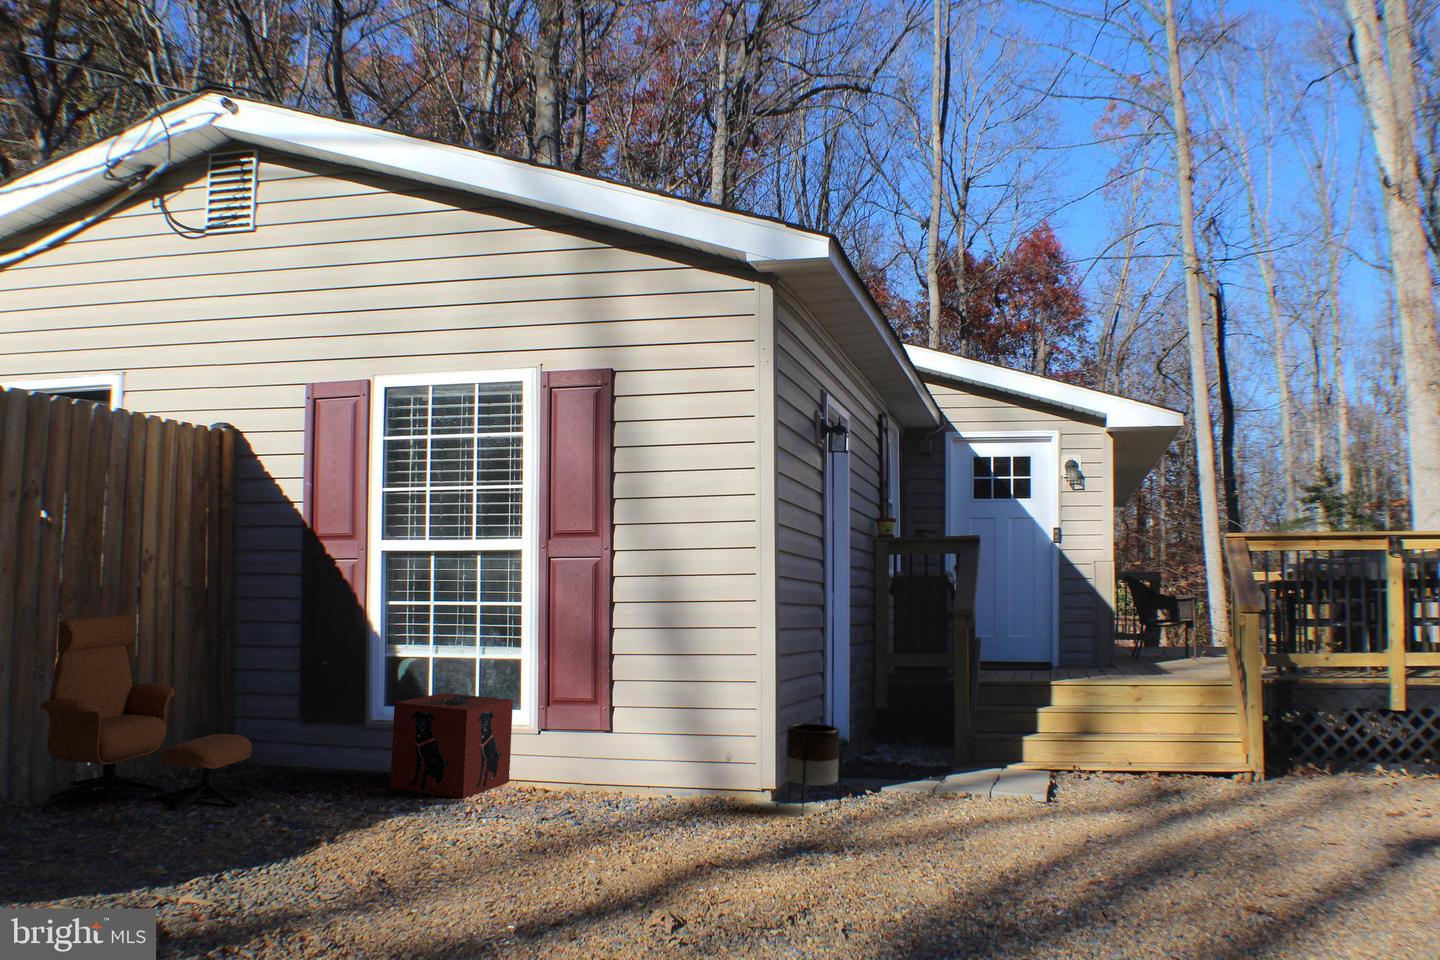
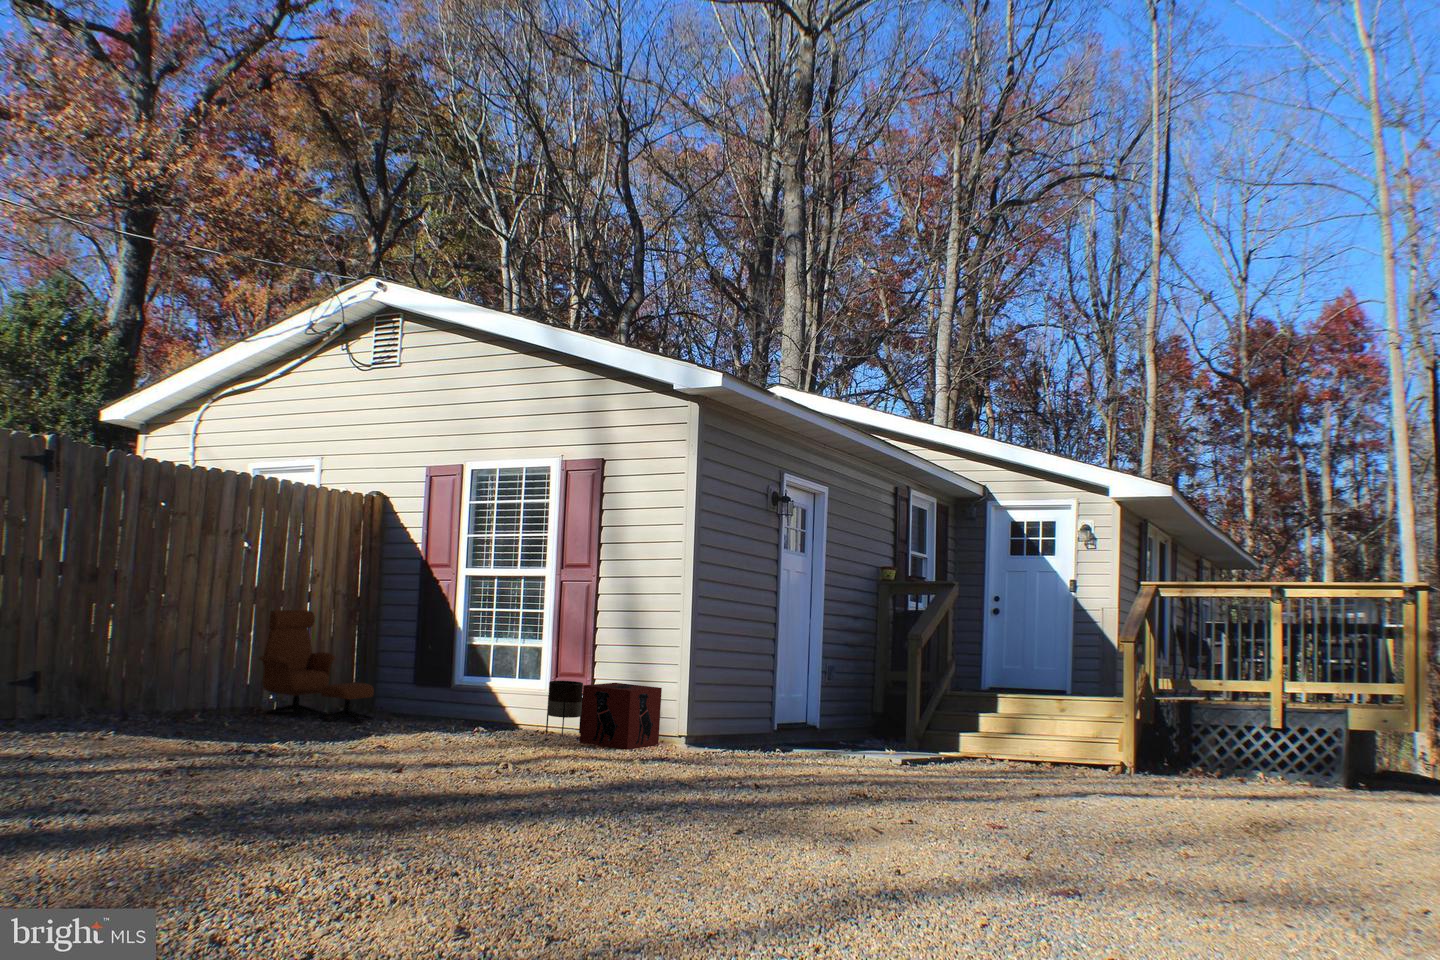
storage box: present [390,693,513,798] -> present [580,683,662,749]
planter: present [785,723,842,815] -> present [546,681,583,736]

